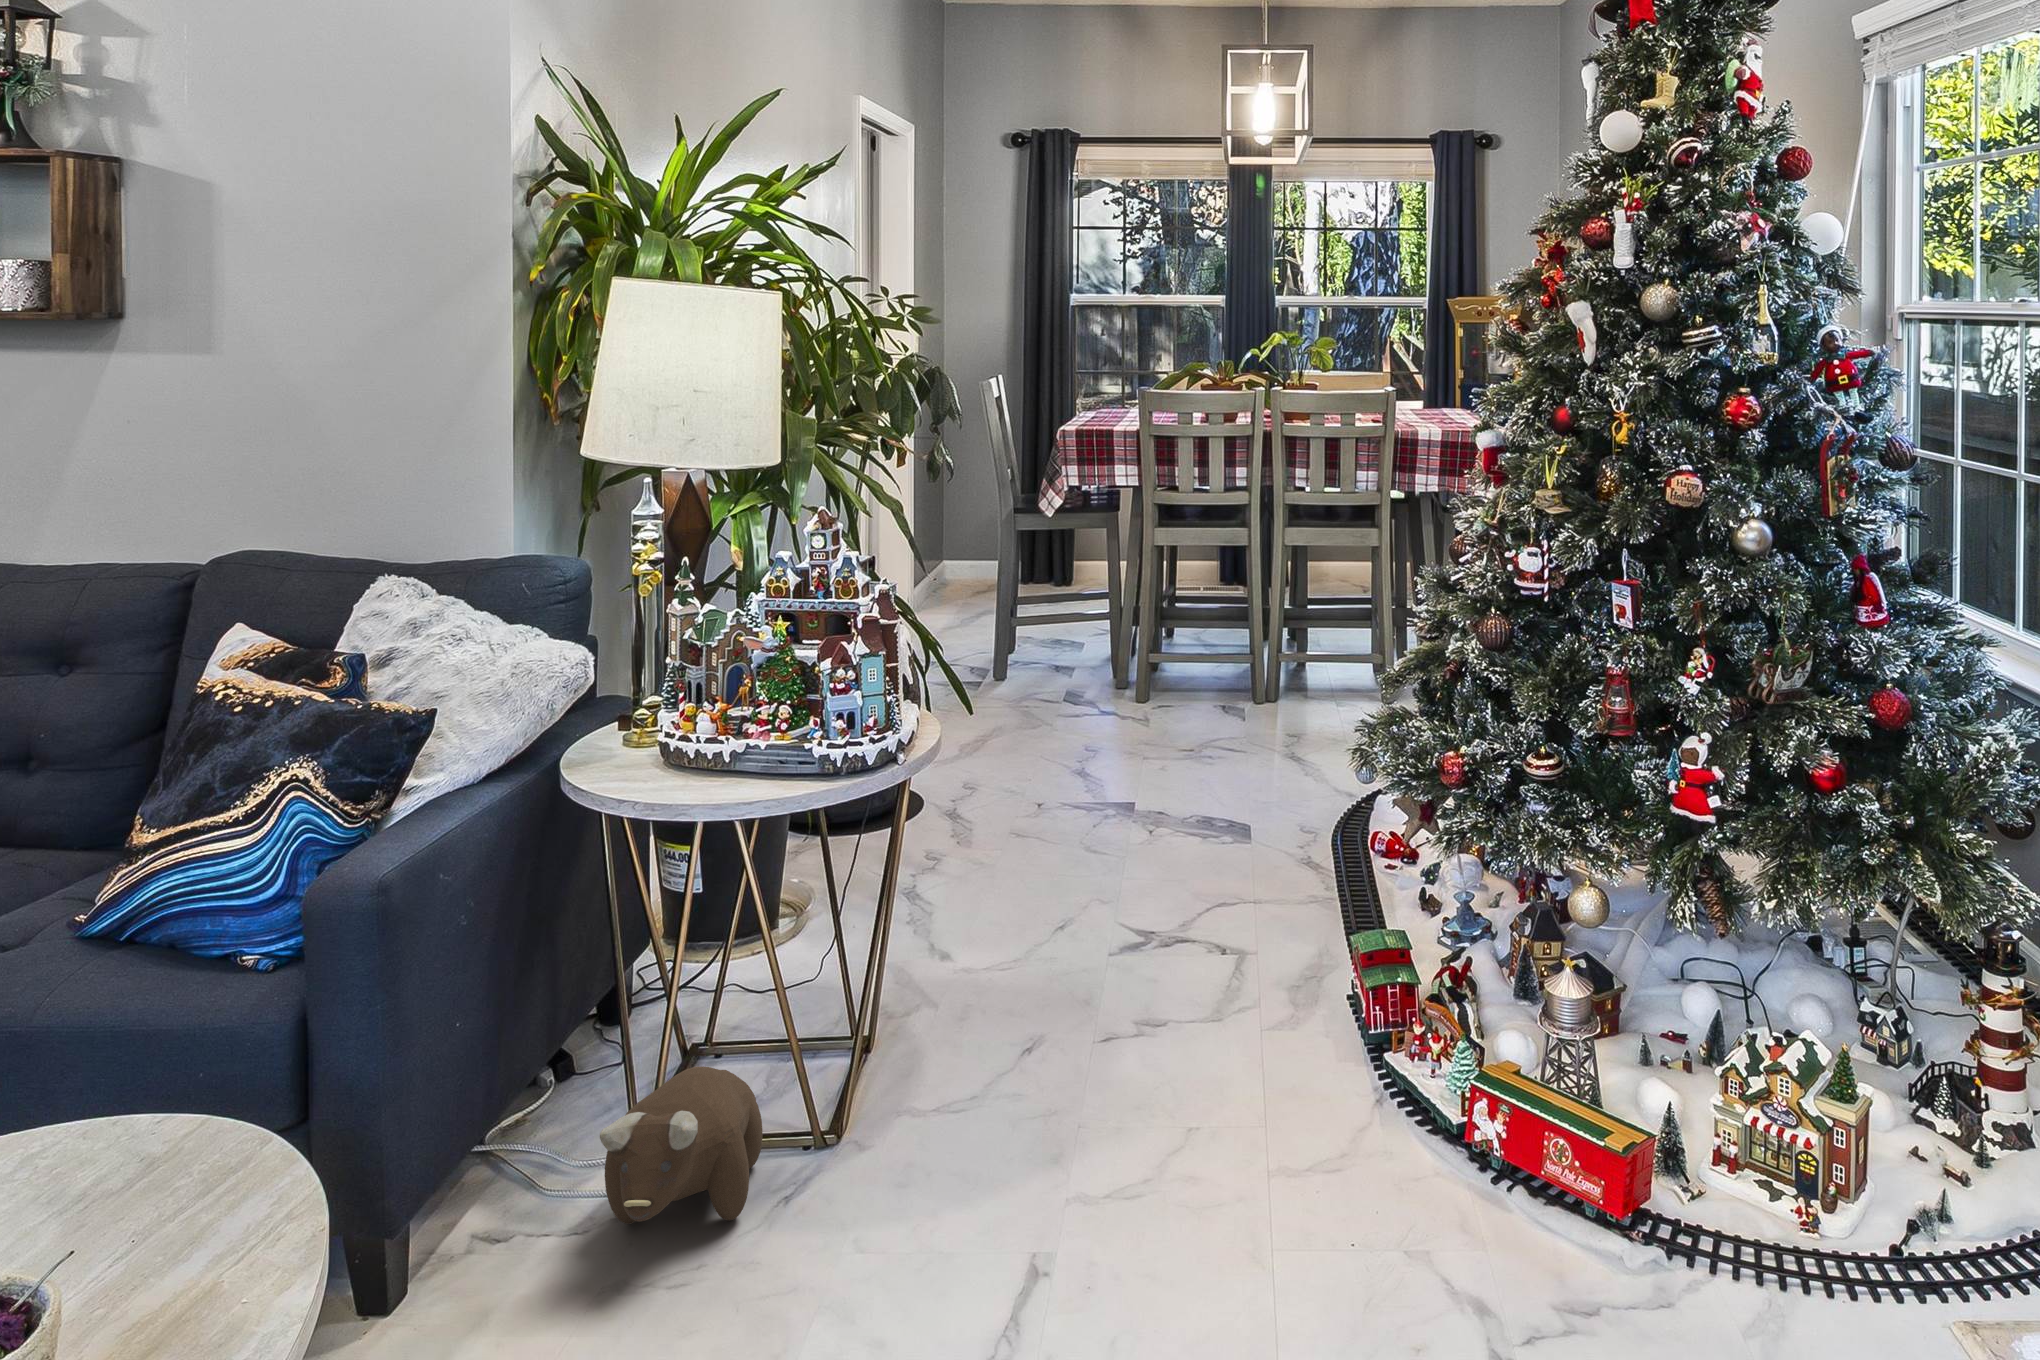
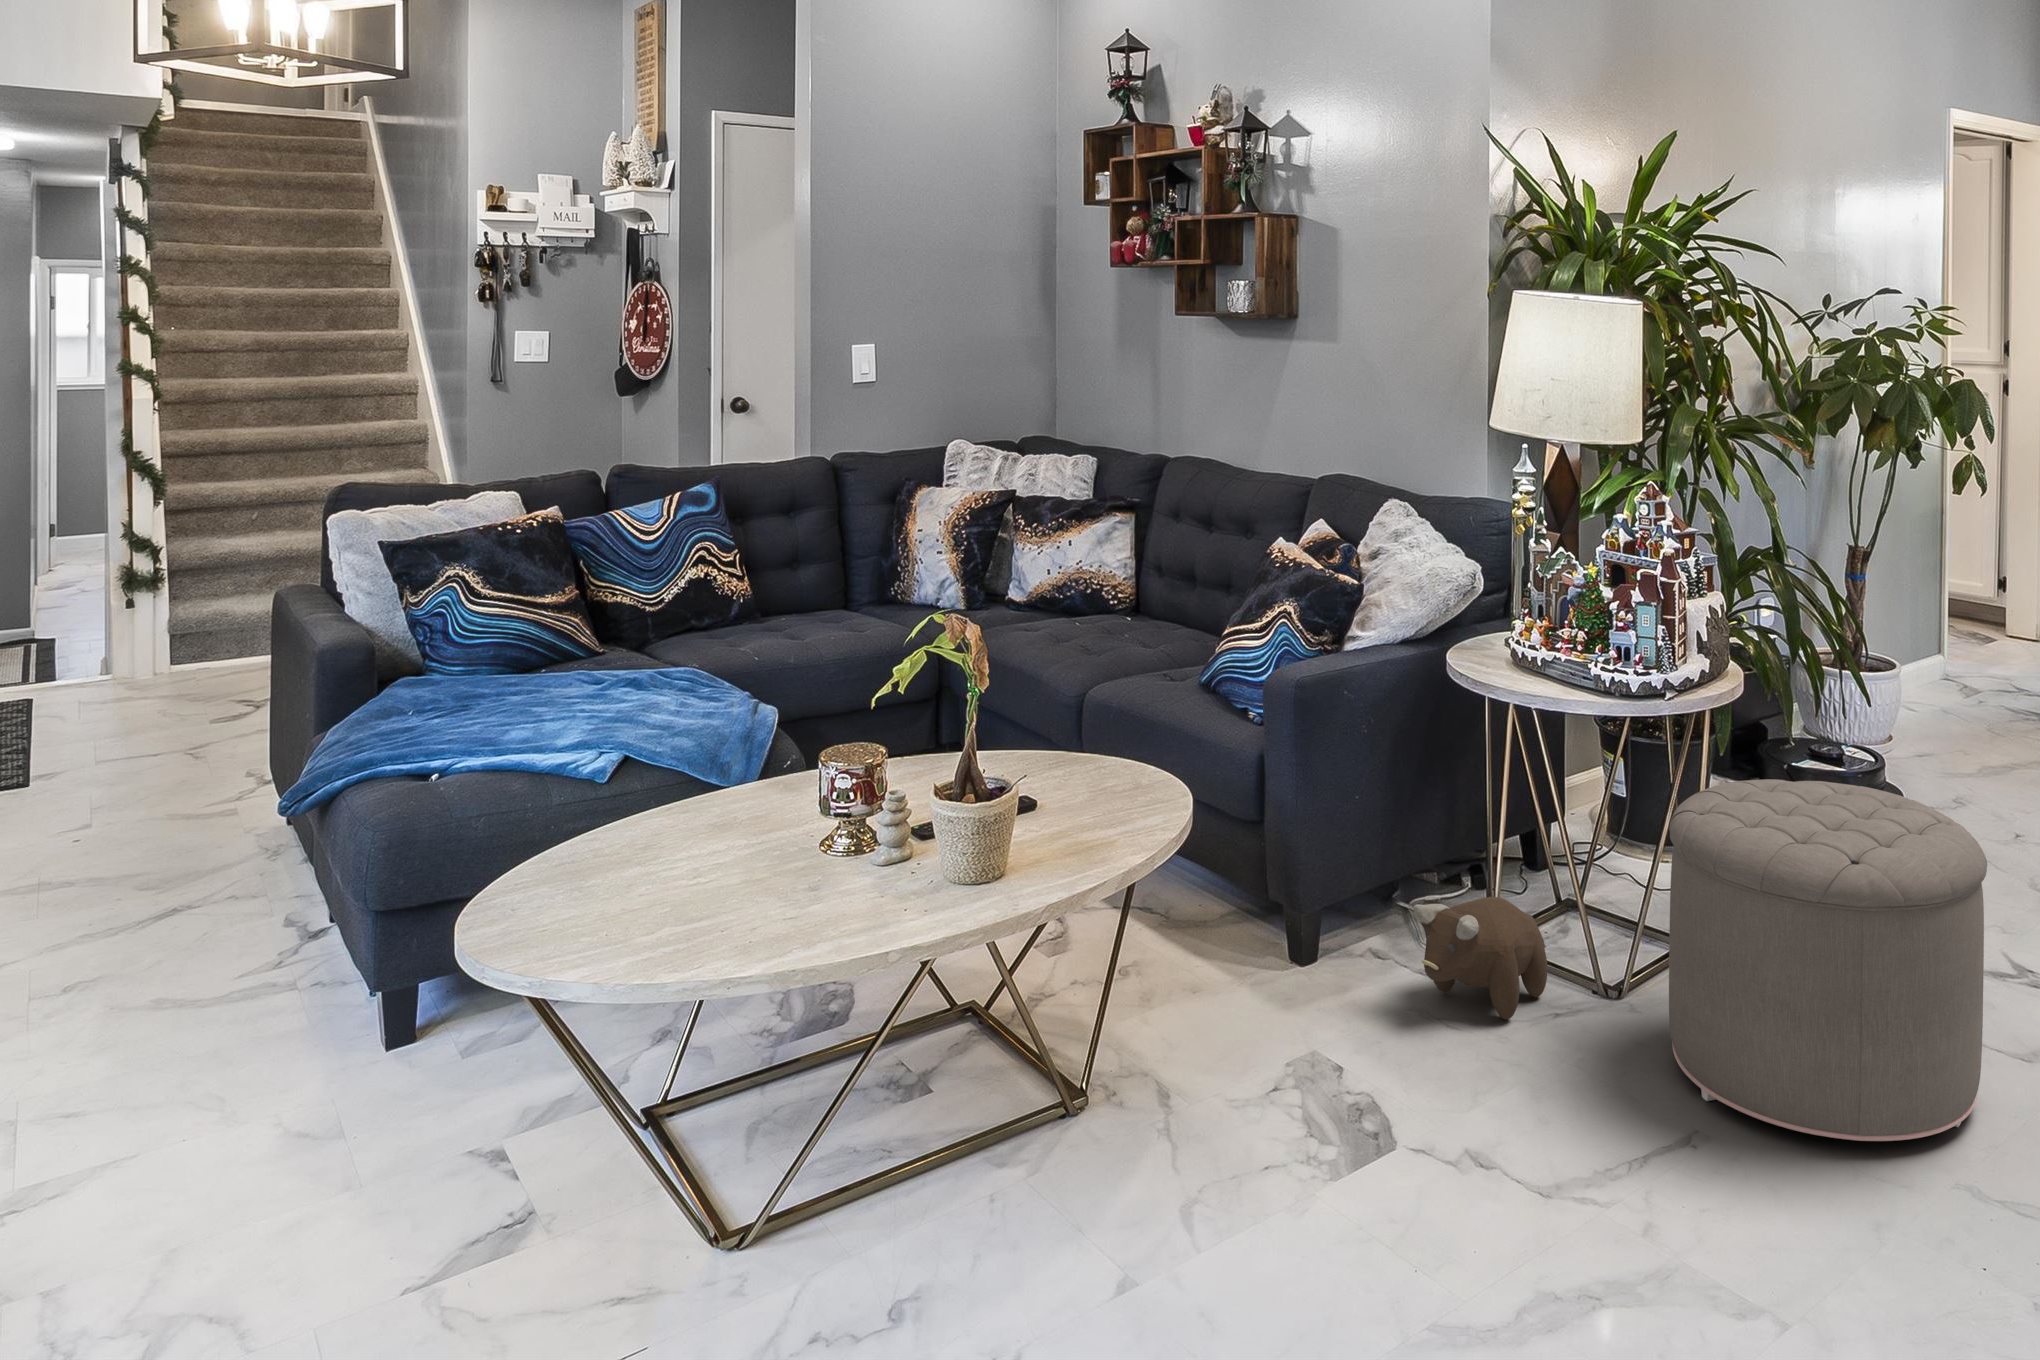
ottoman: none [922,795,1239,1203] -> present [1669,779,1987,1141]

